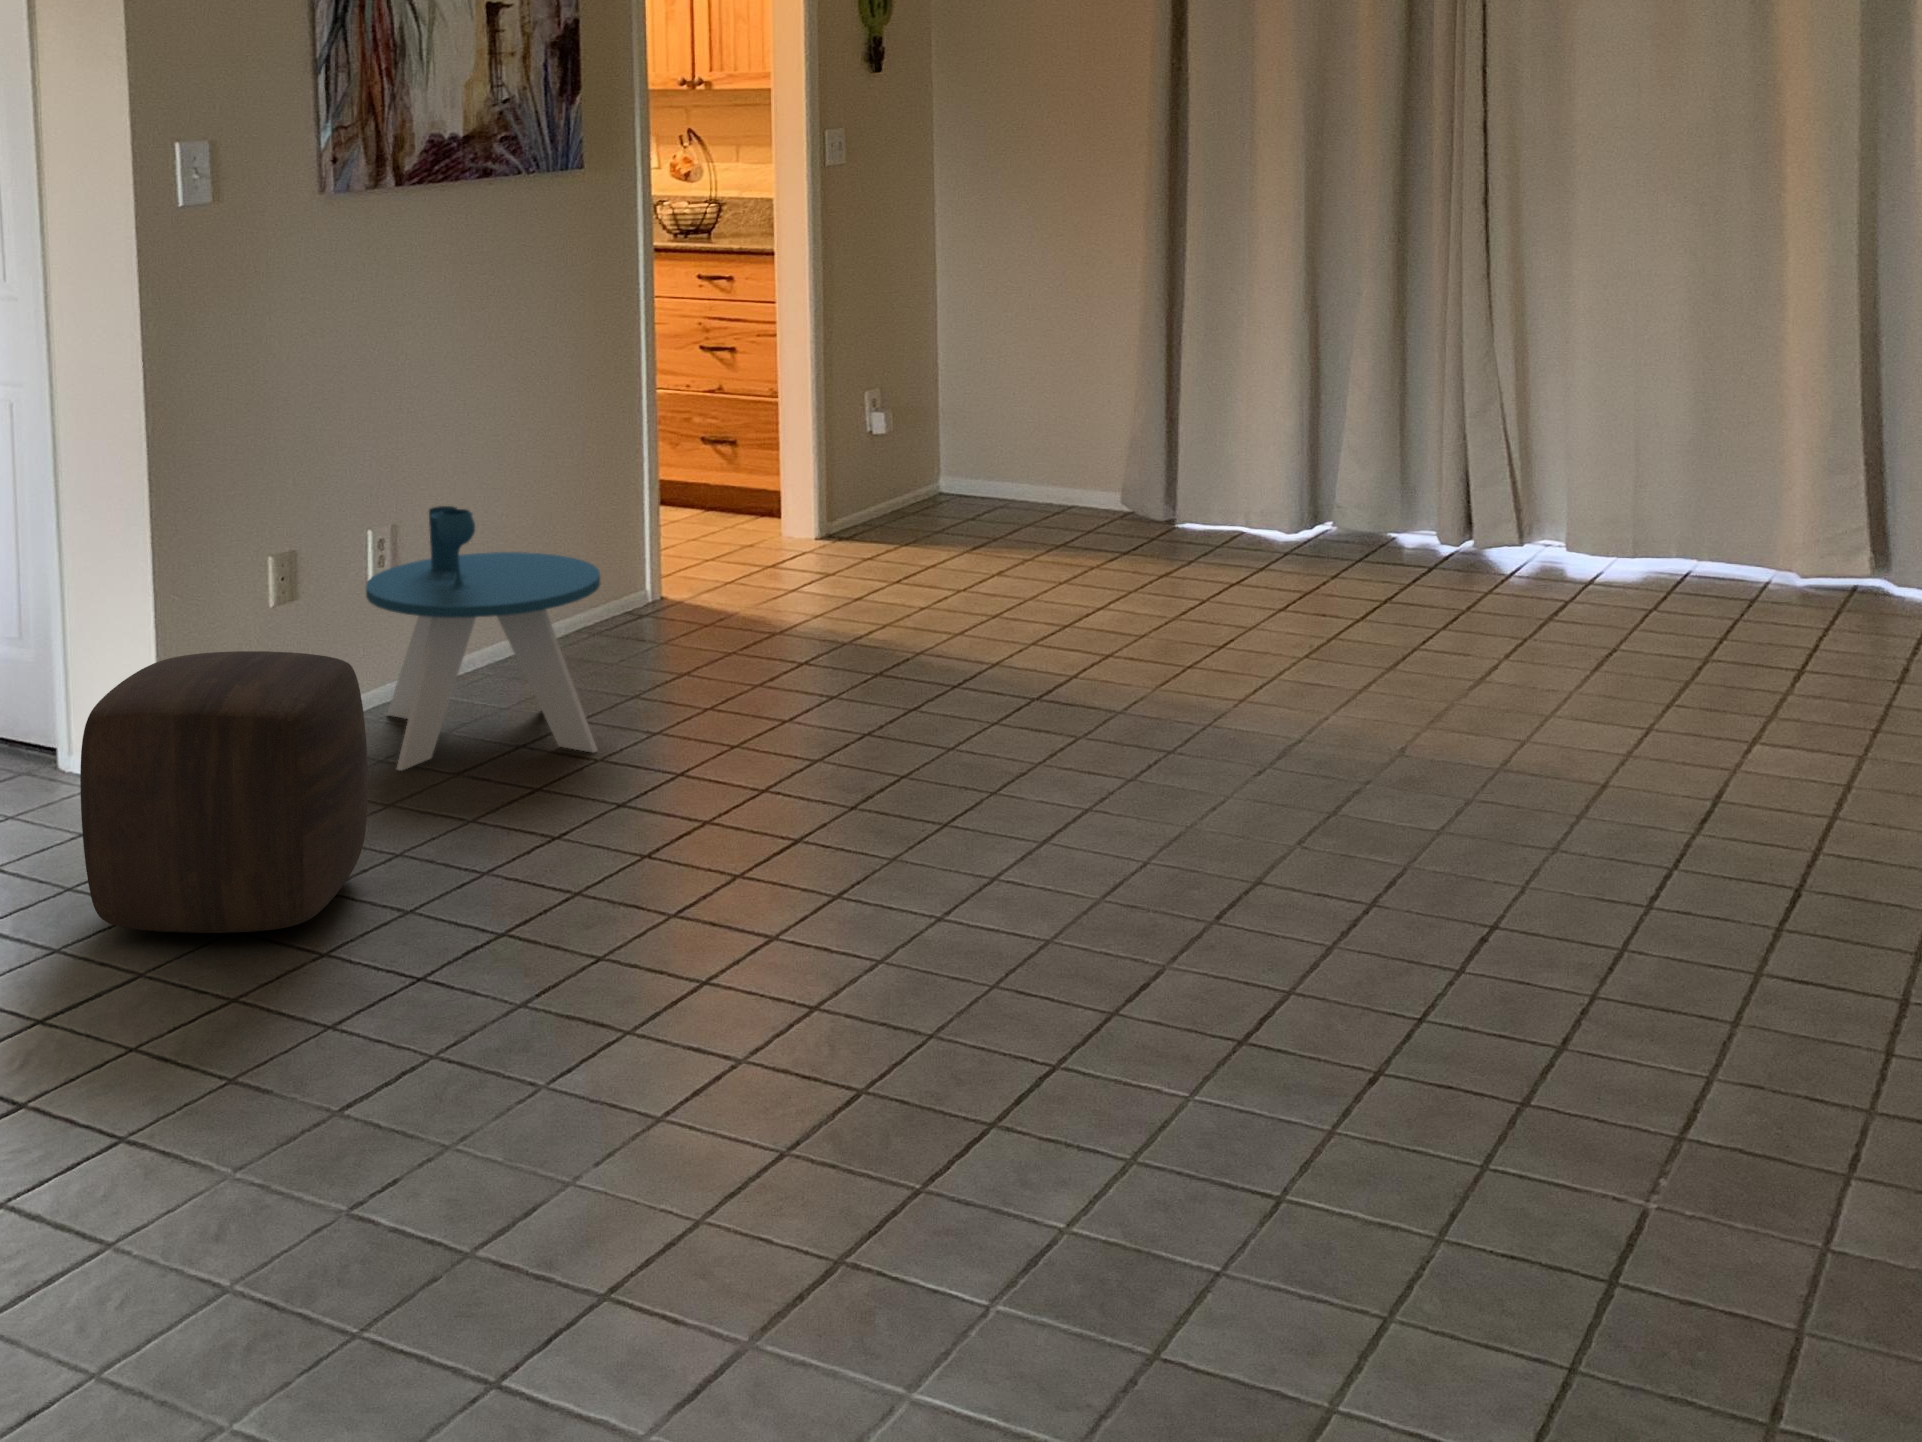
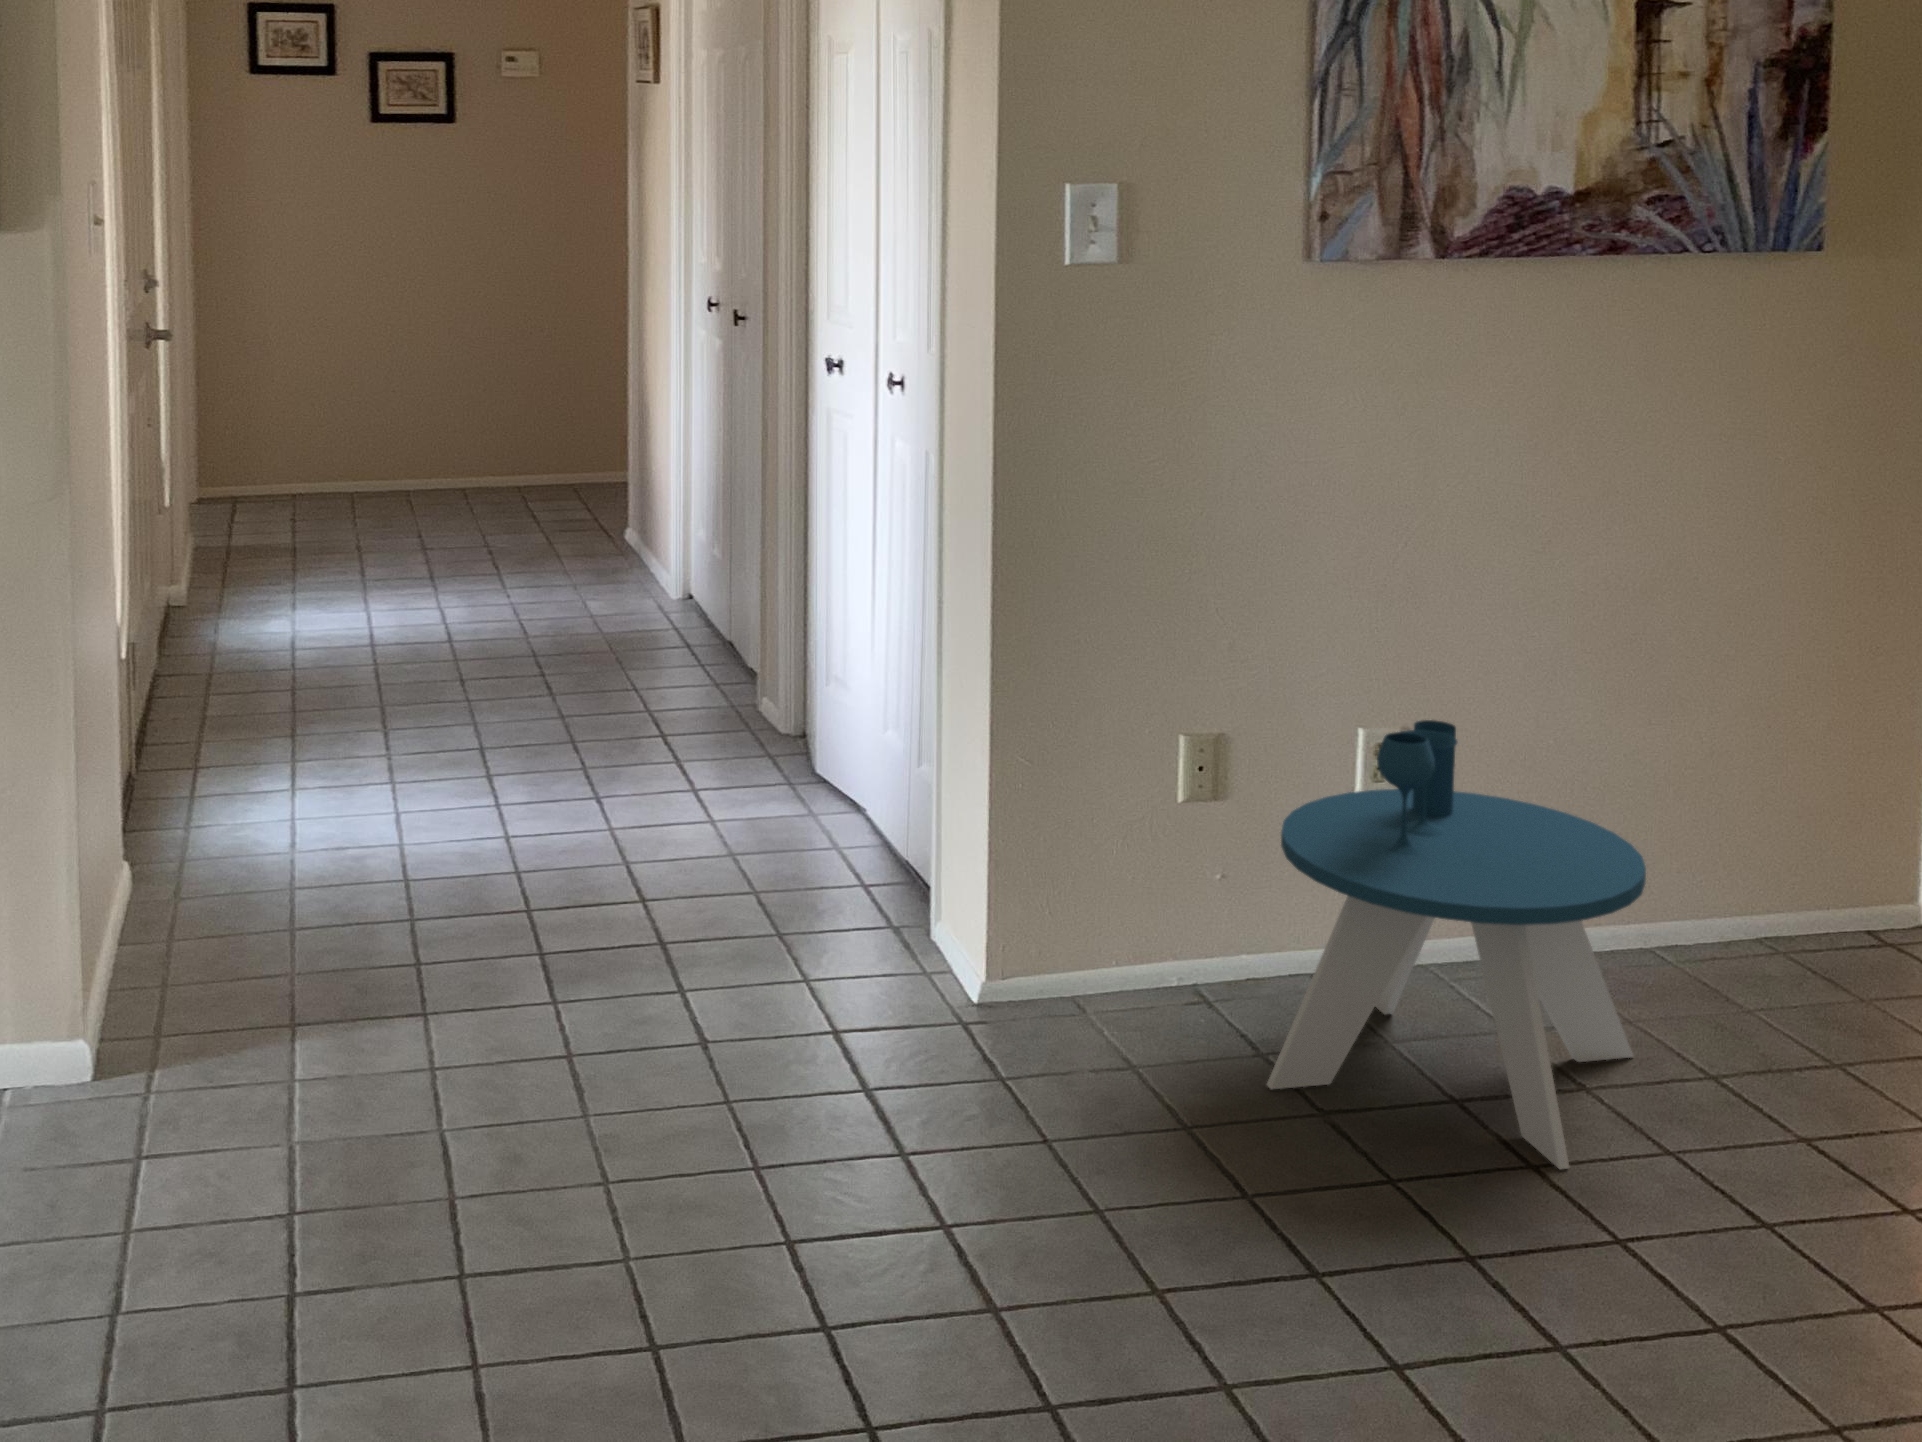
ottoman: present [80,651,368,933] -> none [631,857,1042,1301]

